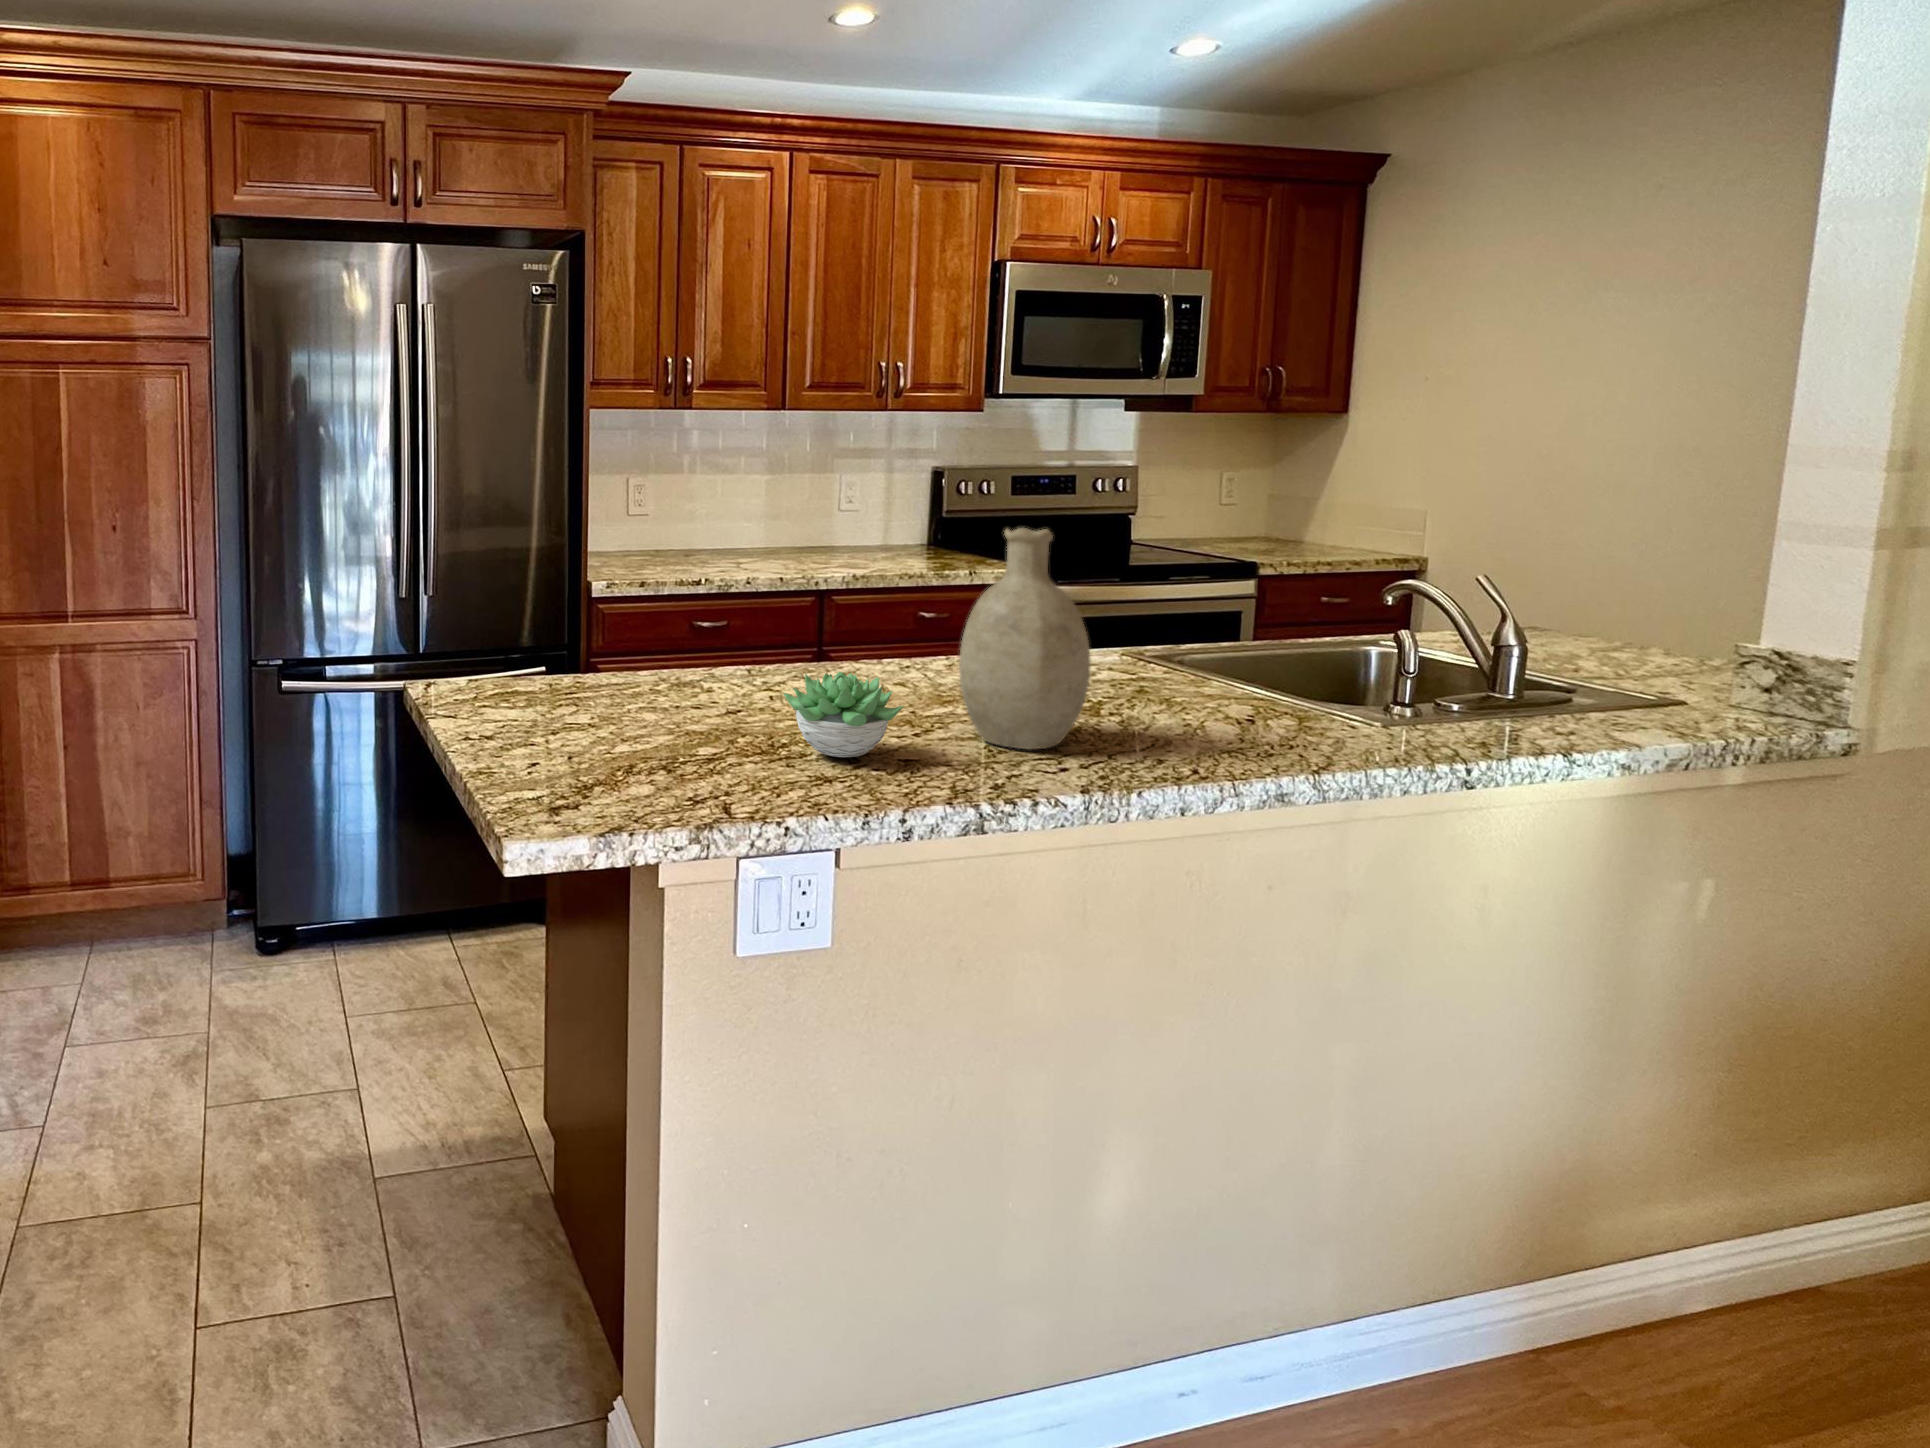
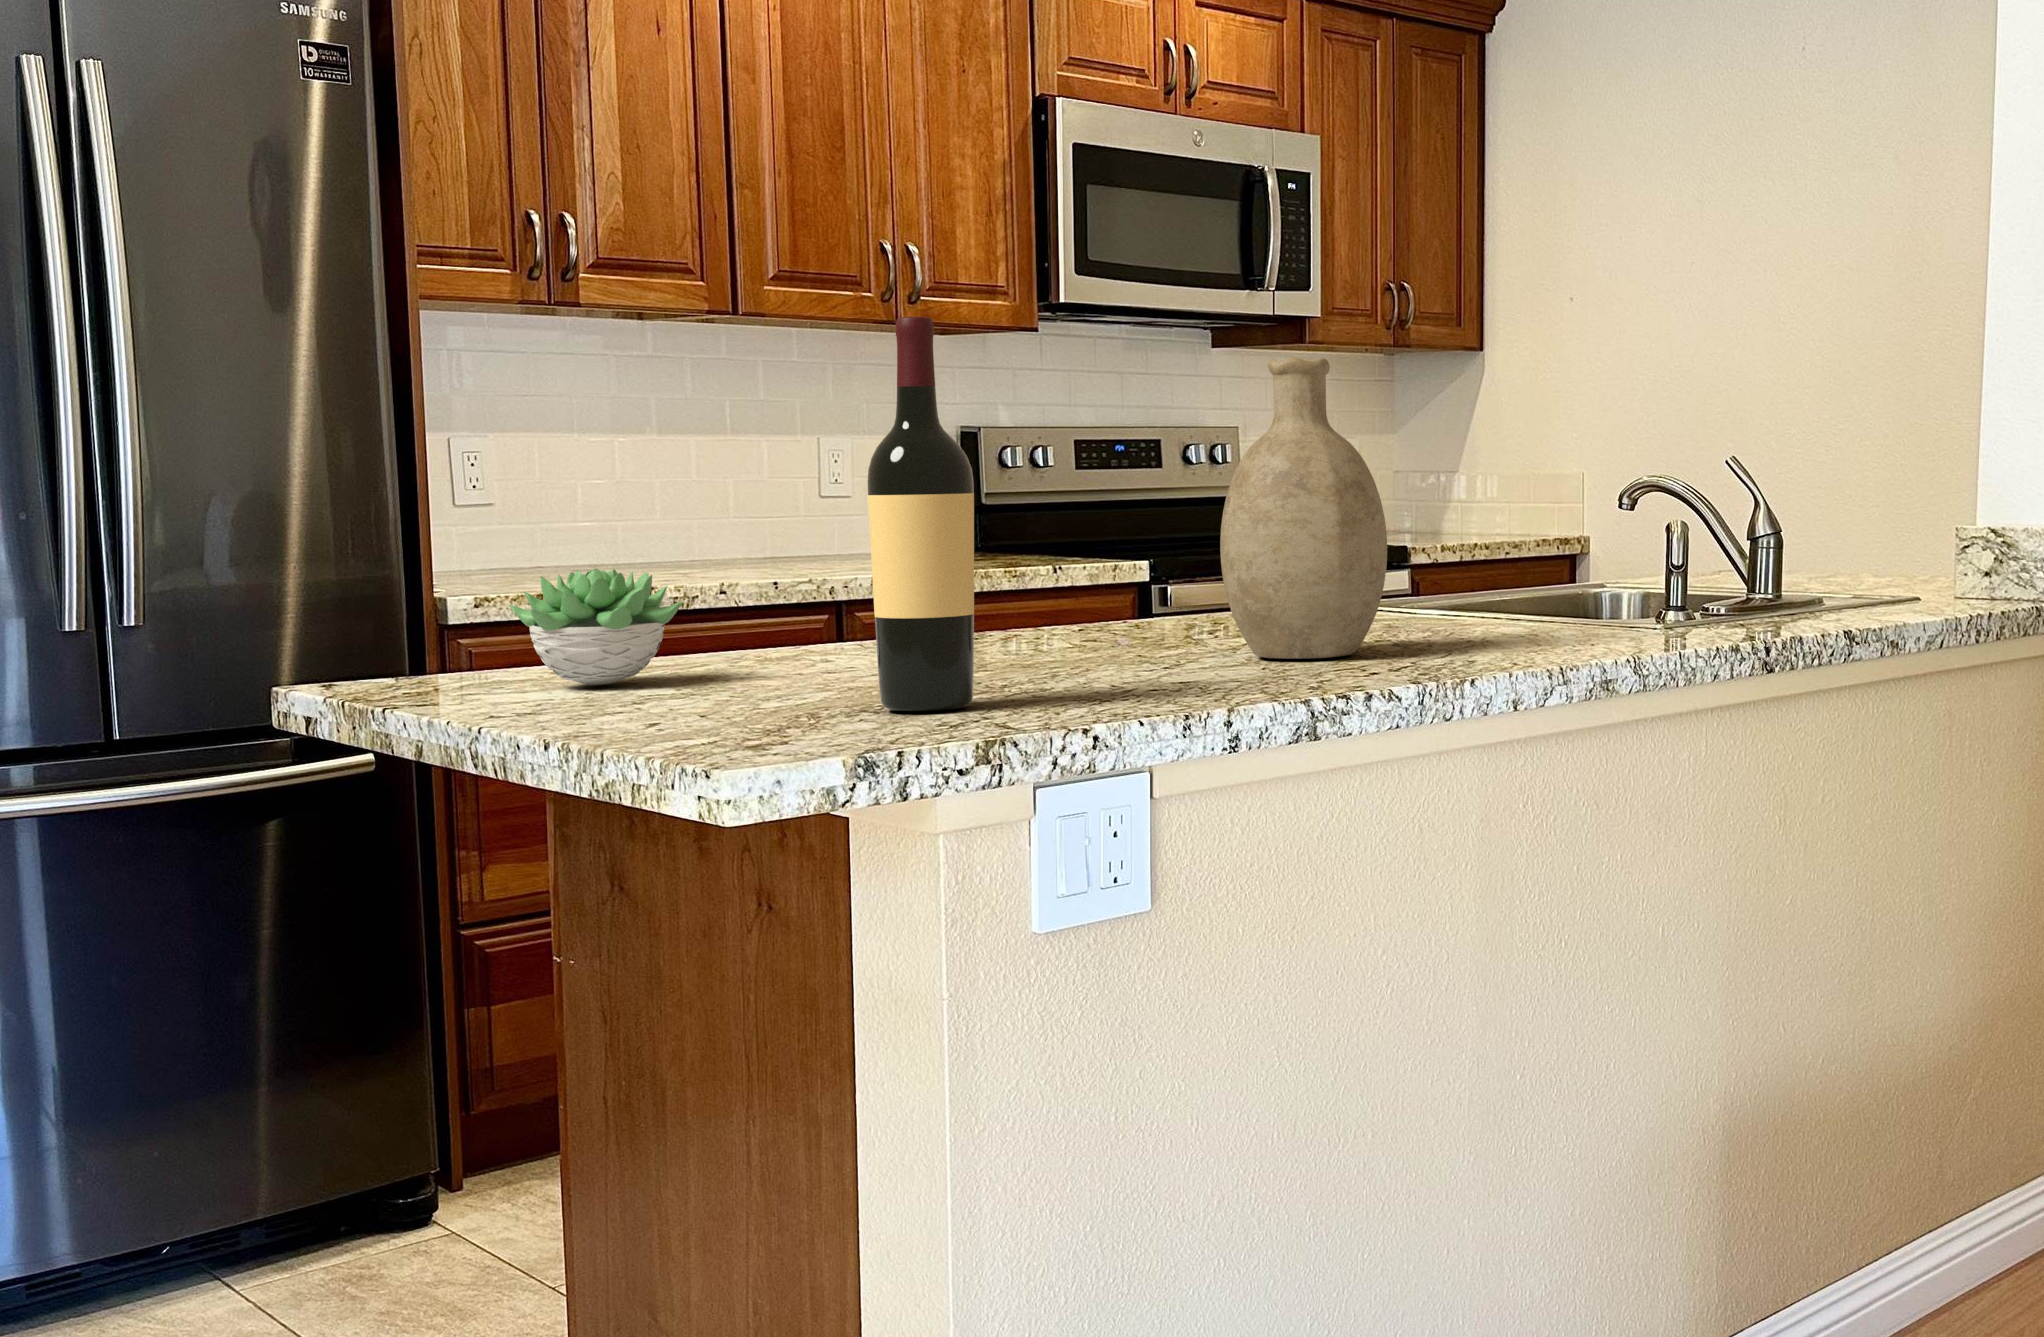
wine bottle: none [668,524,737,783] -> present [867,317,974,711]
succulent plant: present [783,672,904,757] -> present [509,569,684,685]

